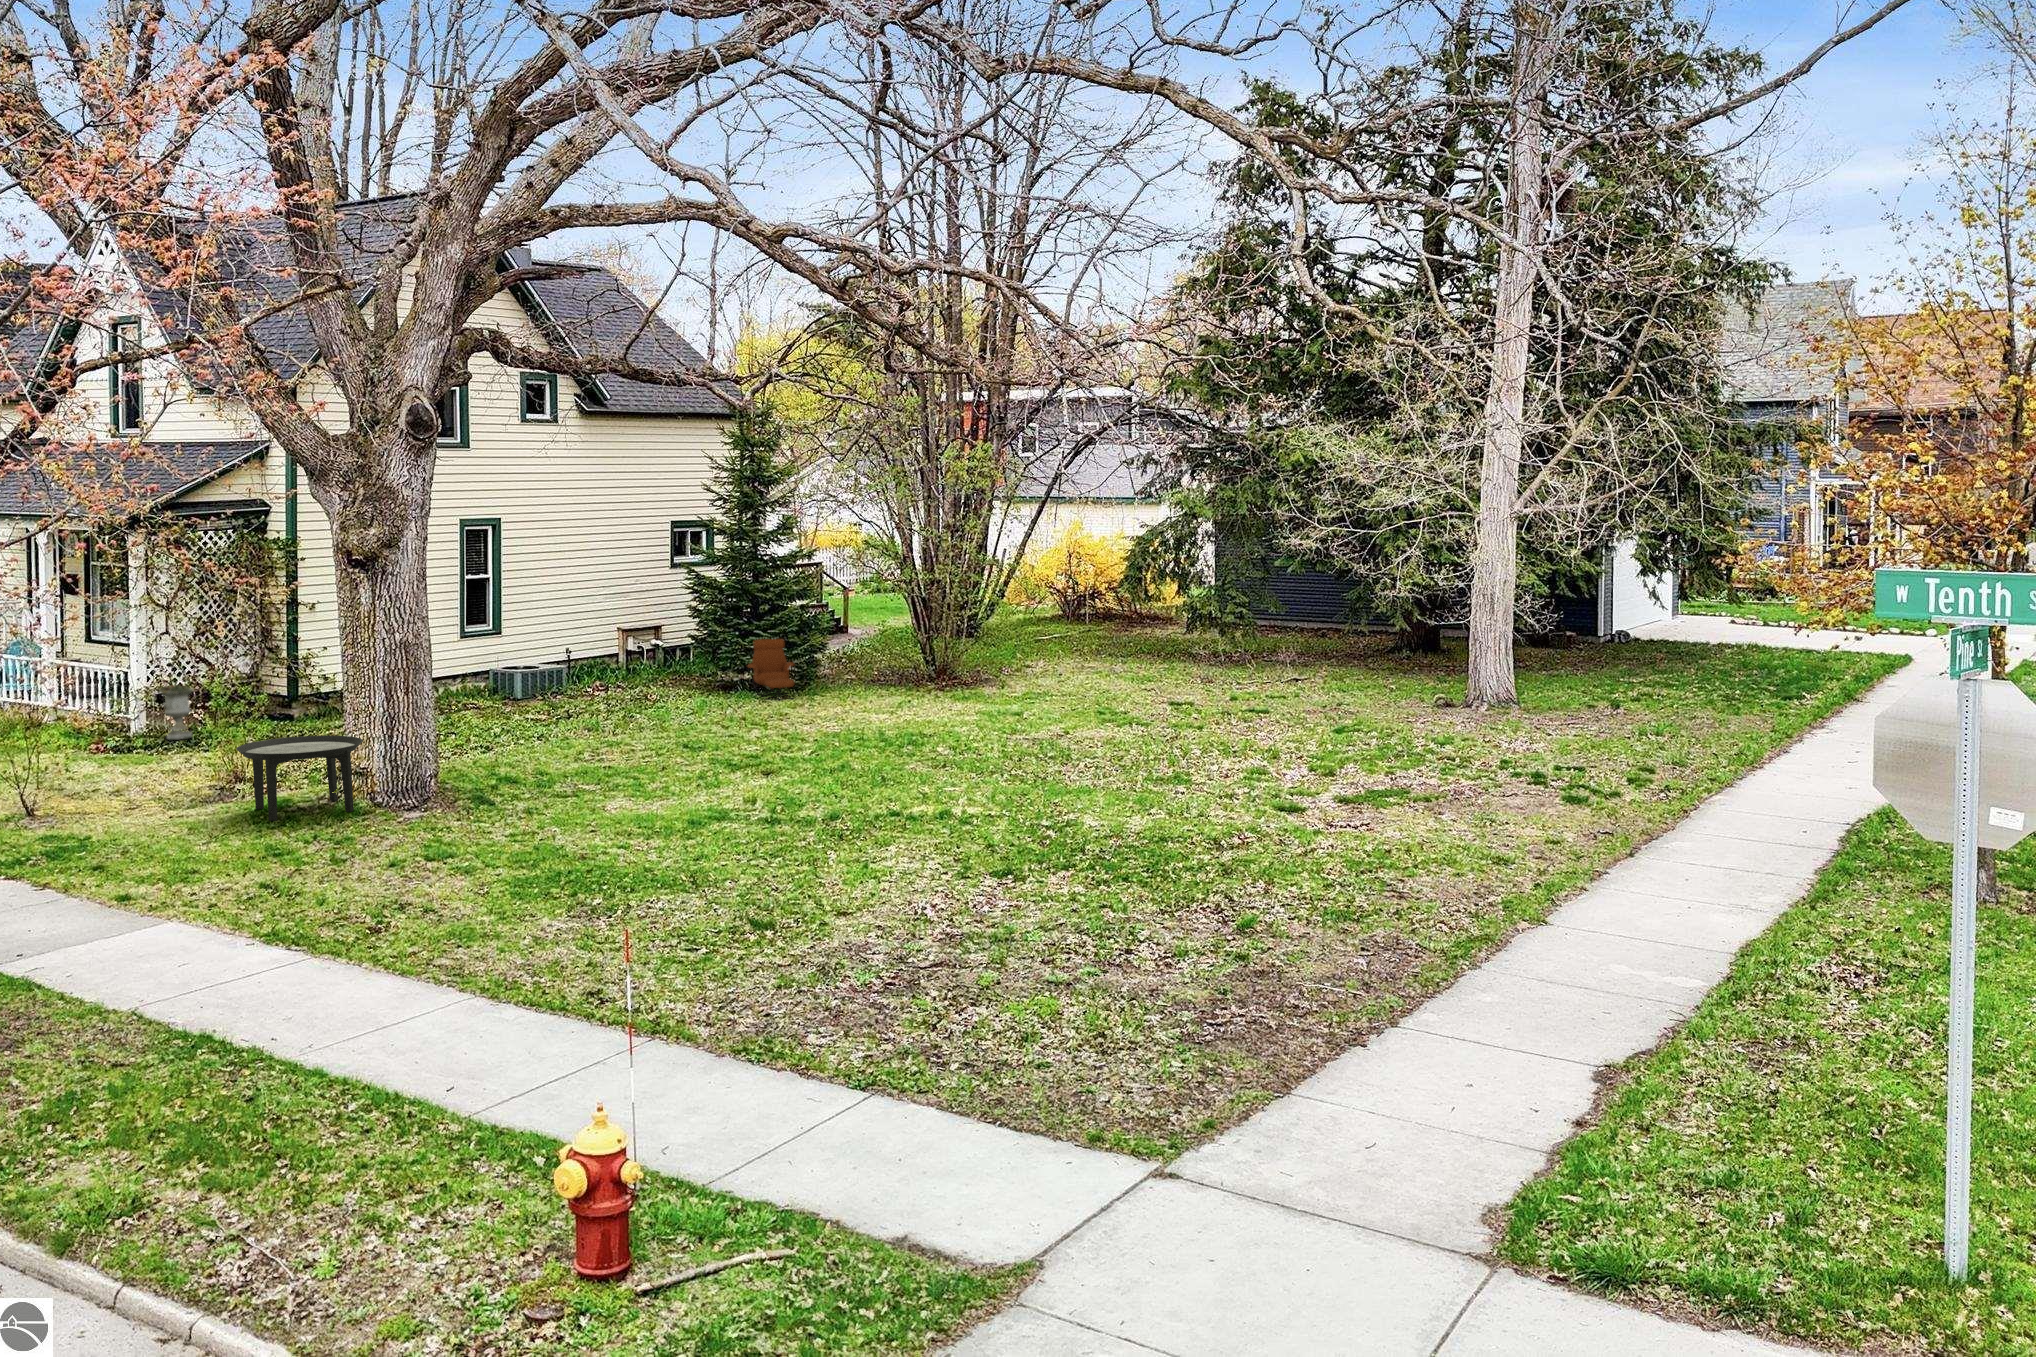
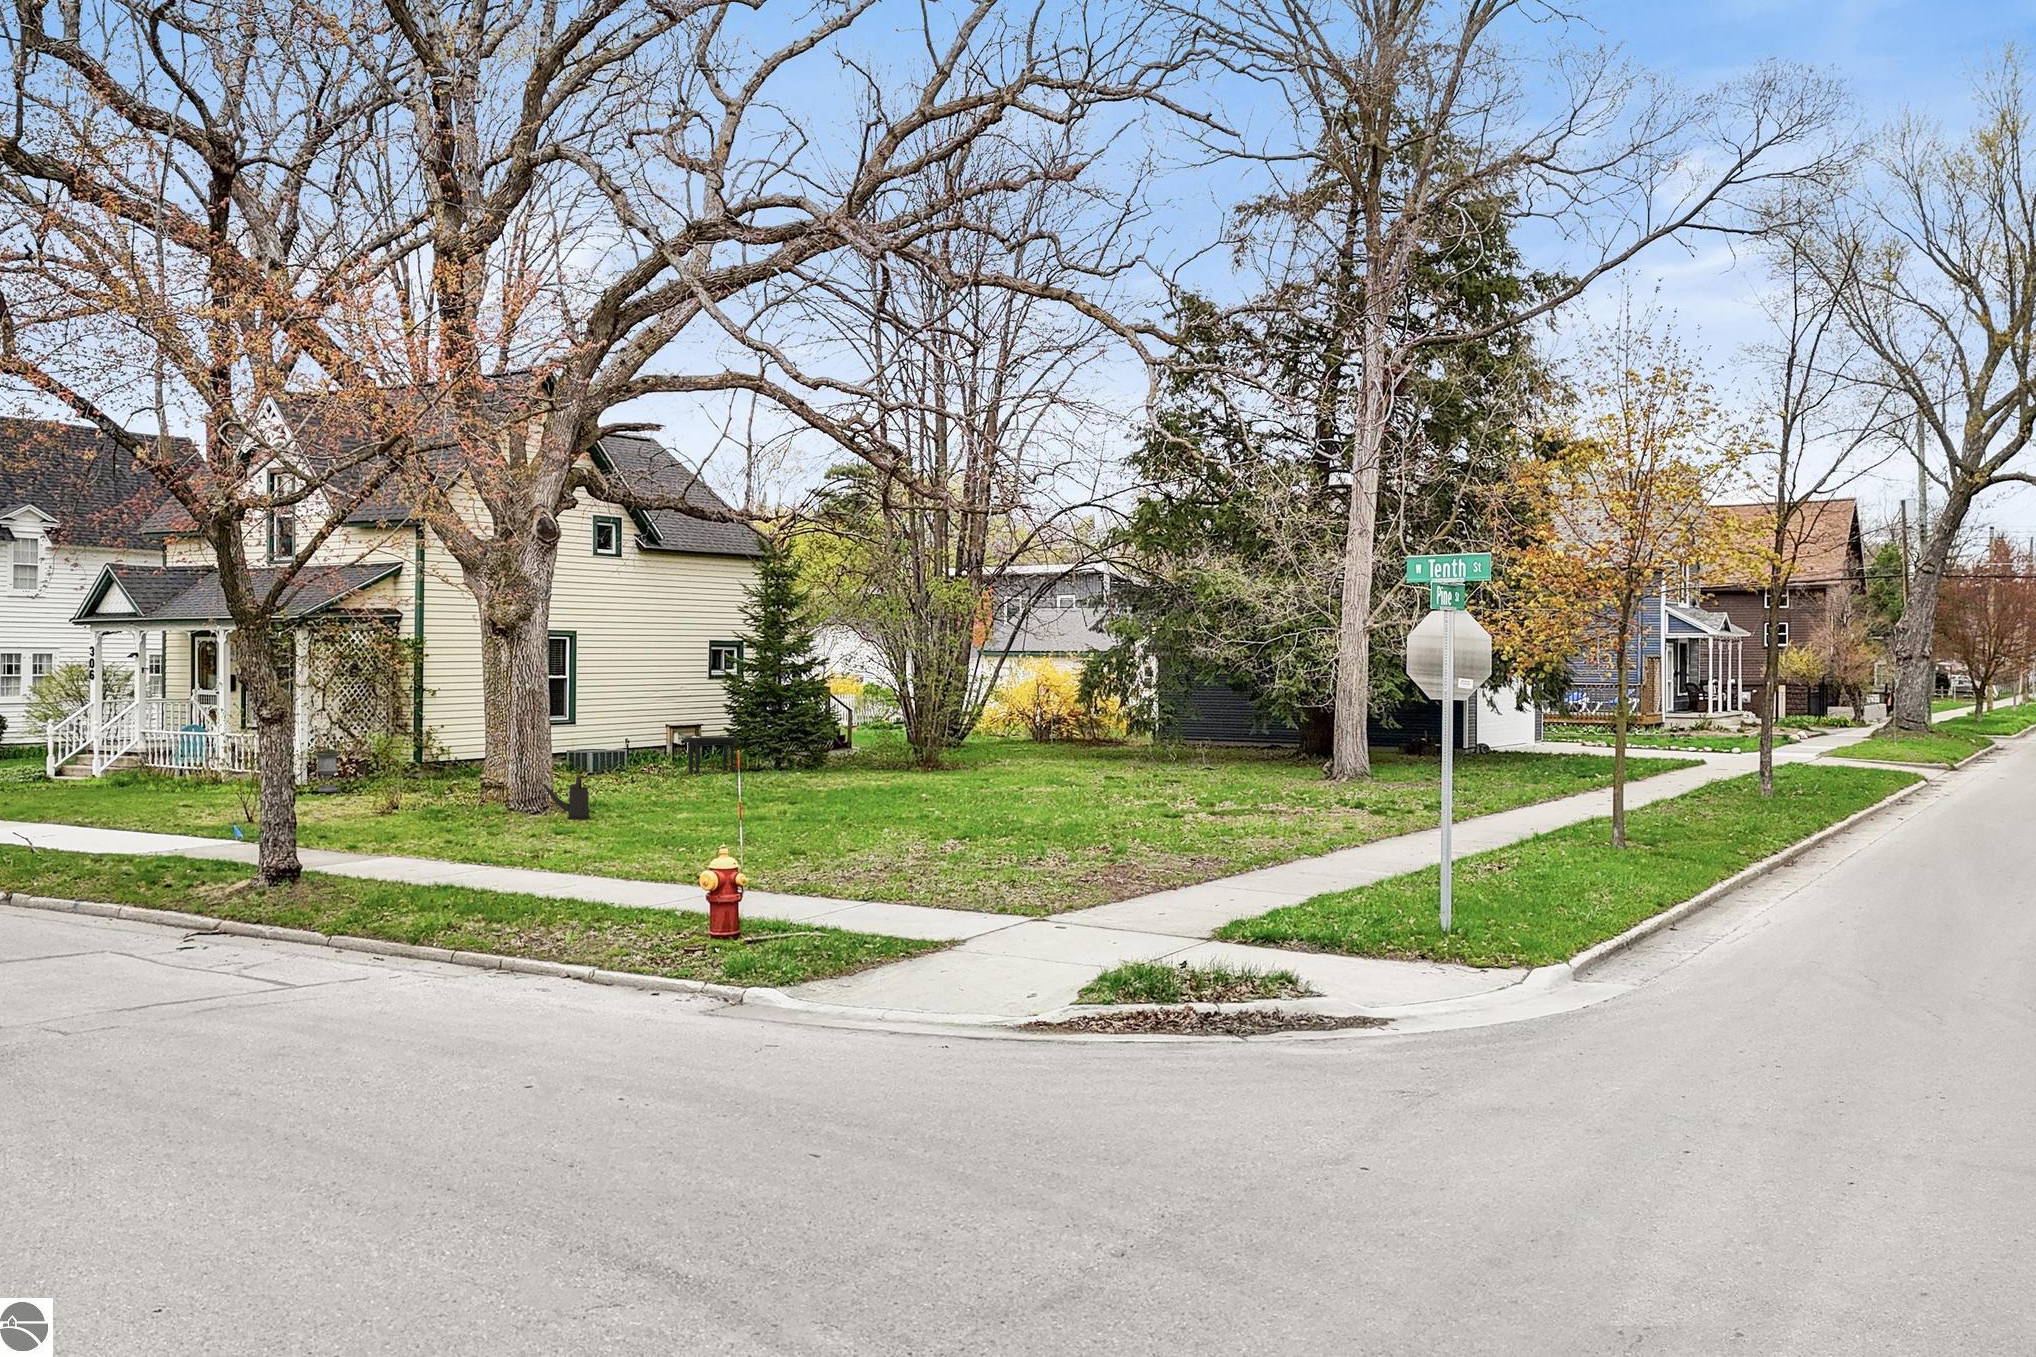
lounge chair: present [748,639,794,699] -> none [773,728,811,775]
round table: present [236,736,363,821] -> present [682,737,737,774]
watering can: none [428,754,502,812] -> present [543,776,597,819]

